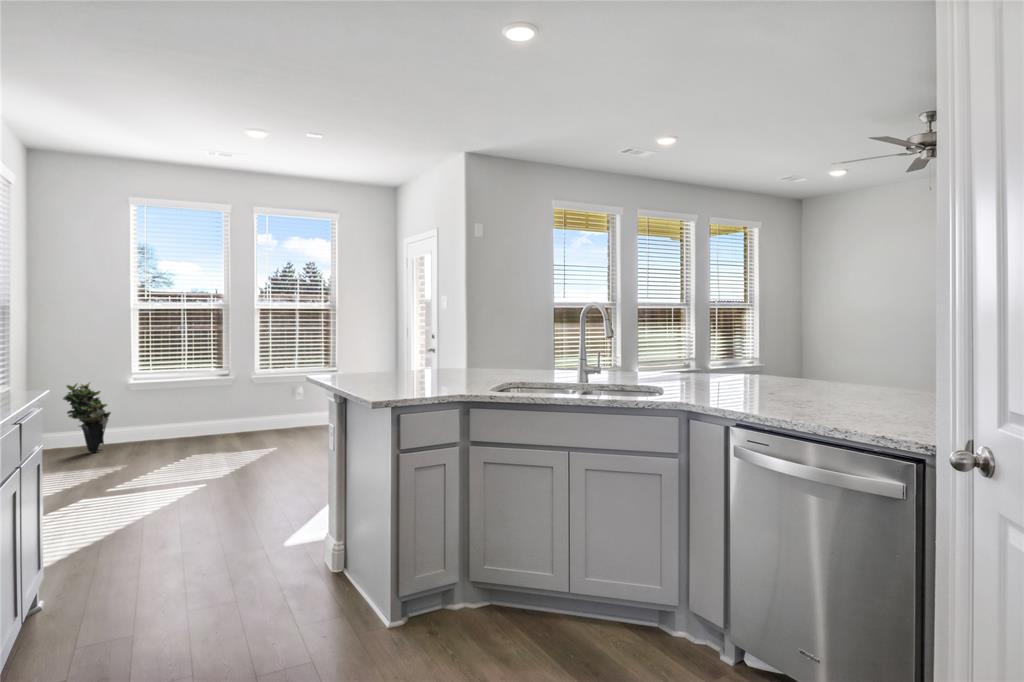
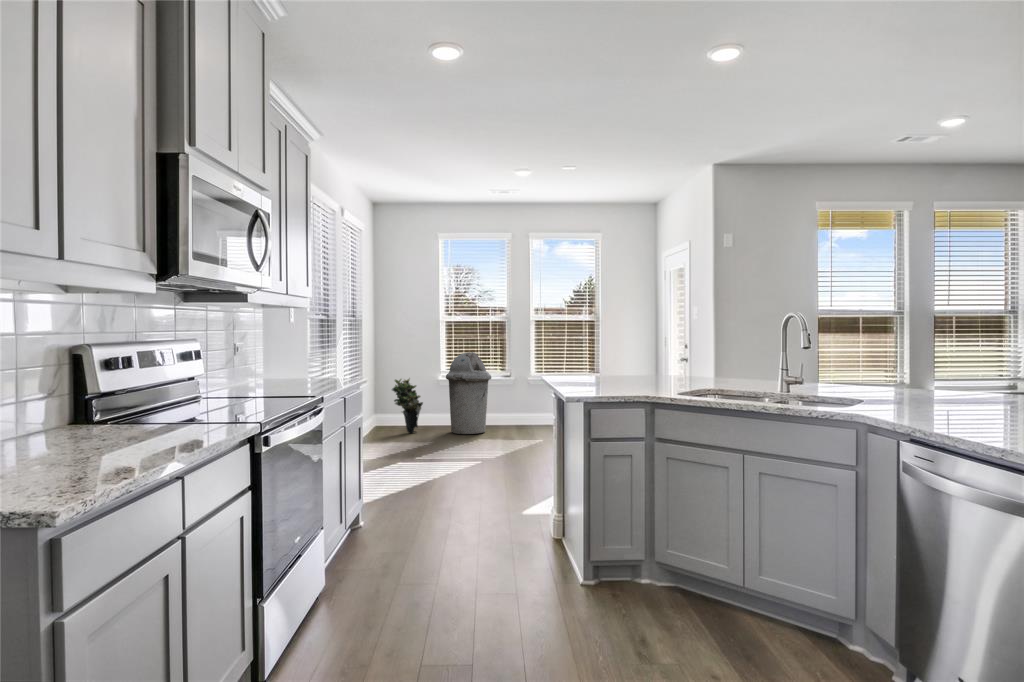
trash can: none [143,347,206,448] -> present [446,352,491,434]

